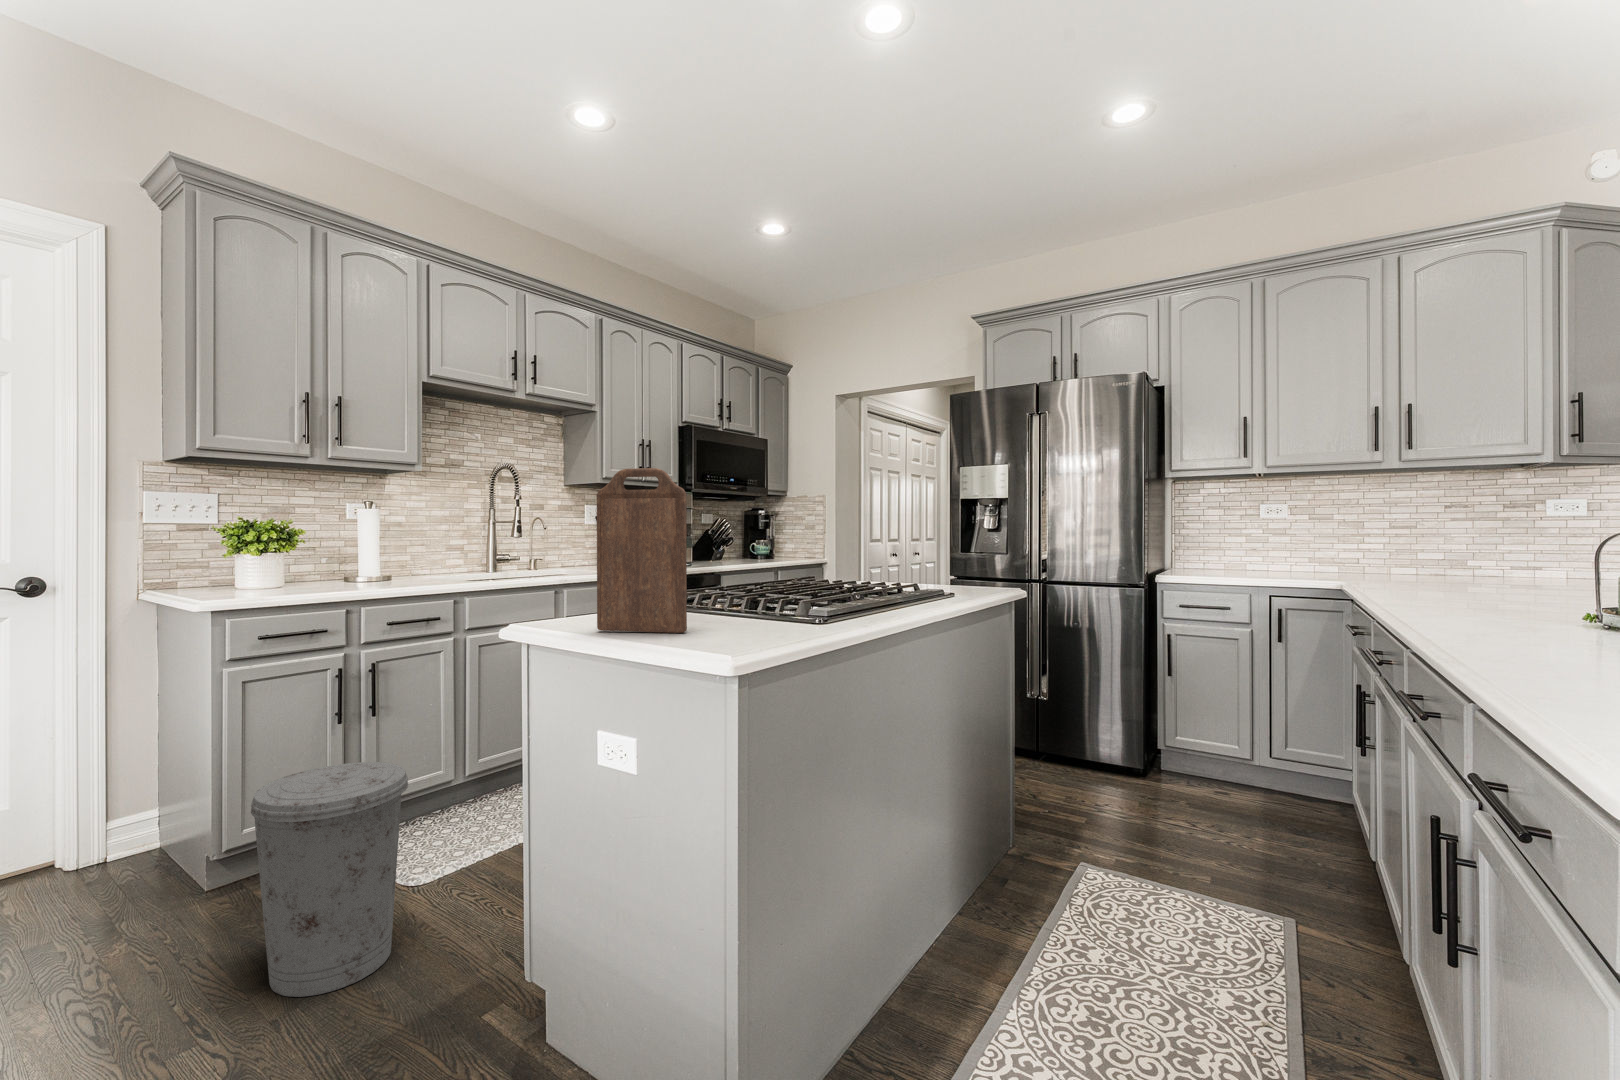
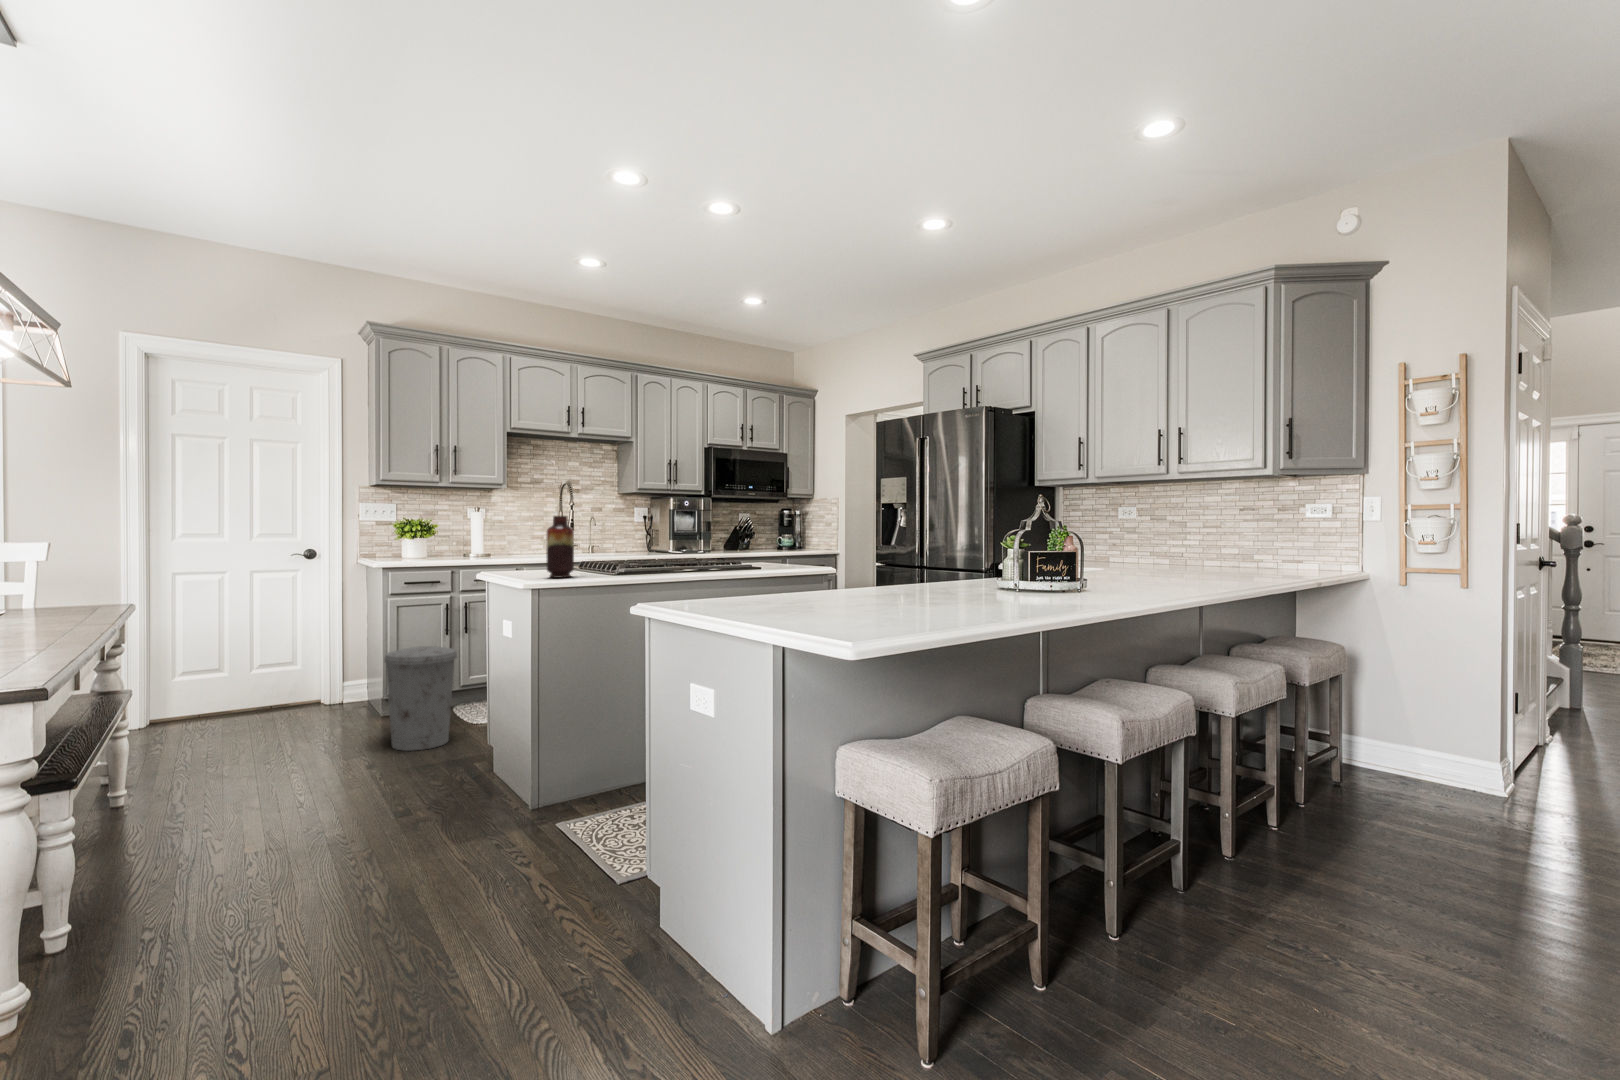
cutting board: present [597,468,687,633] -> none [510,497,544,576]
vase: none [725,507,779,641] -> present [547,516,574,578]

